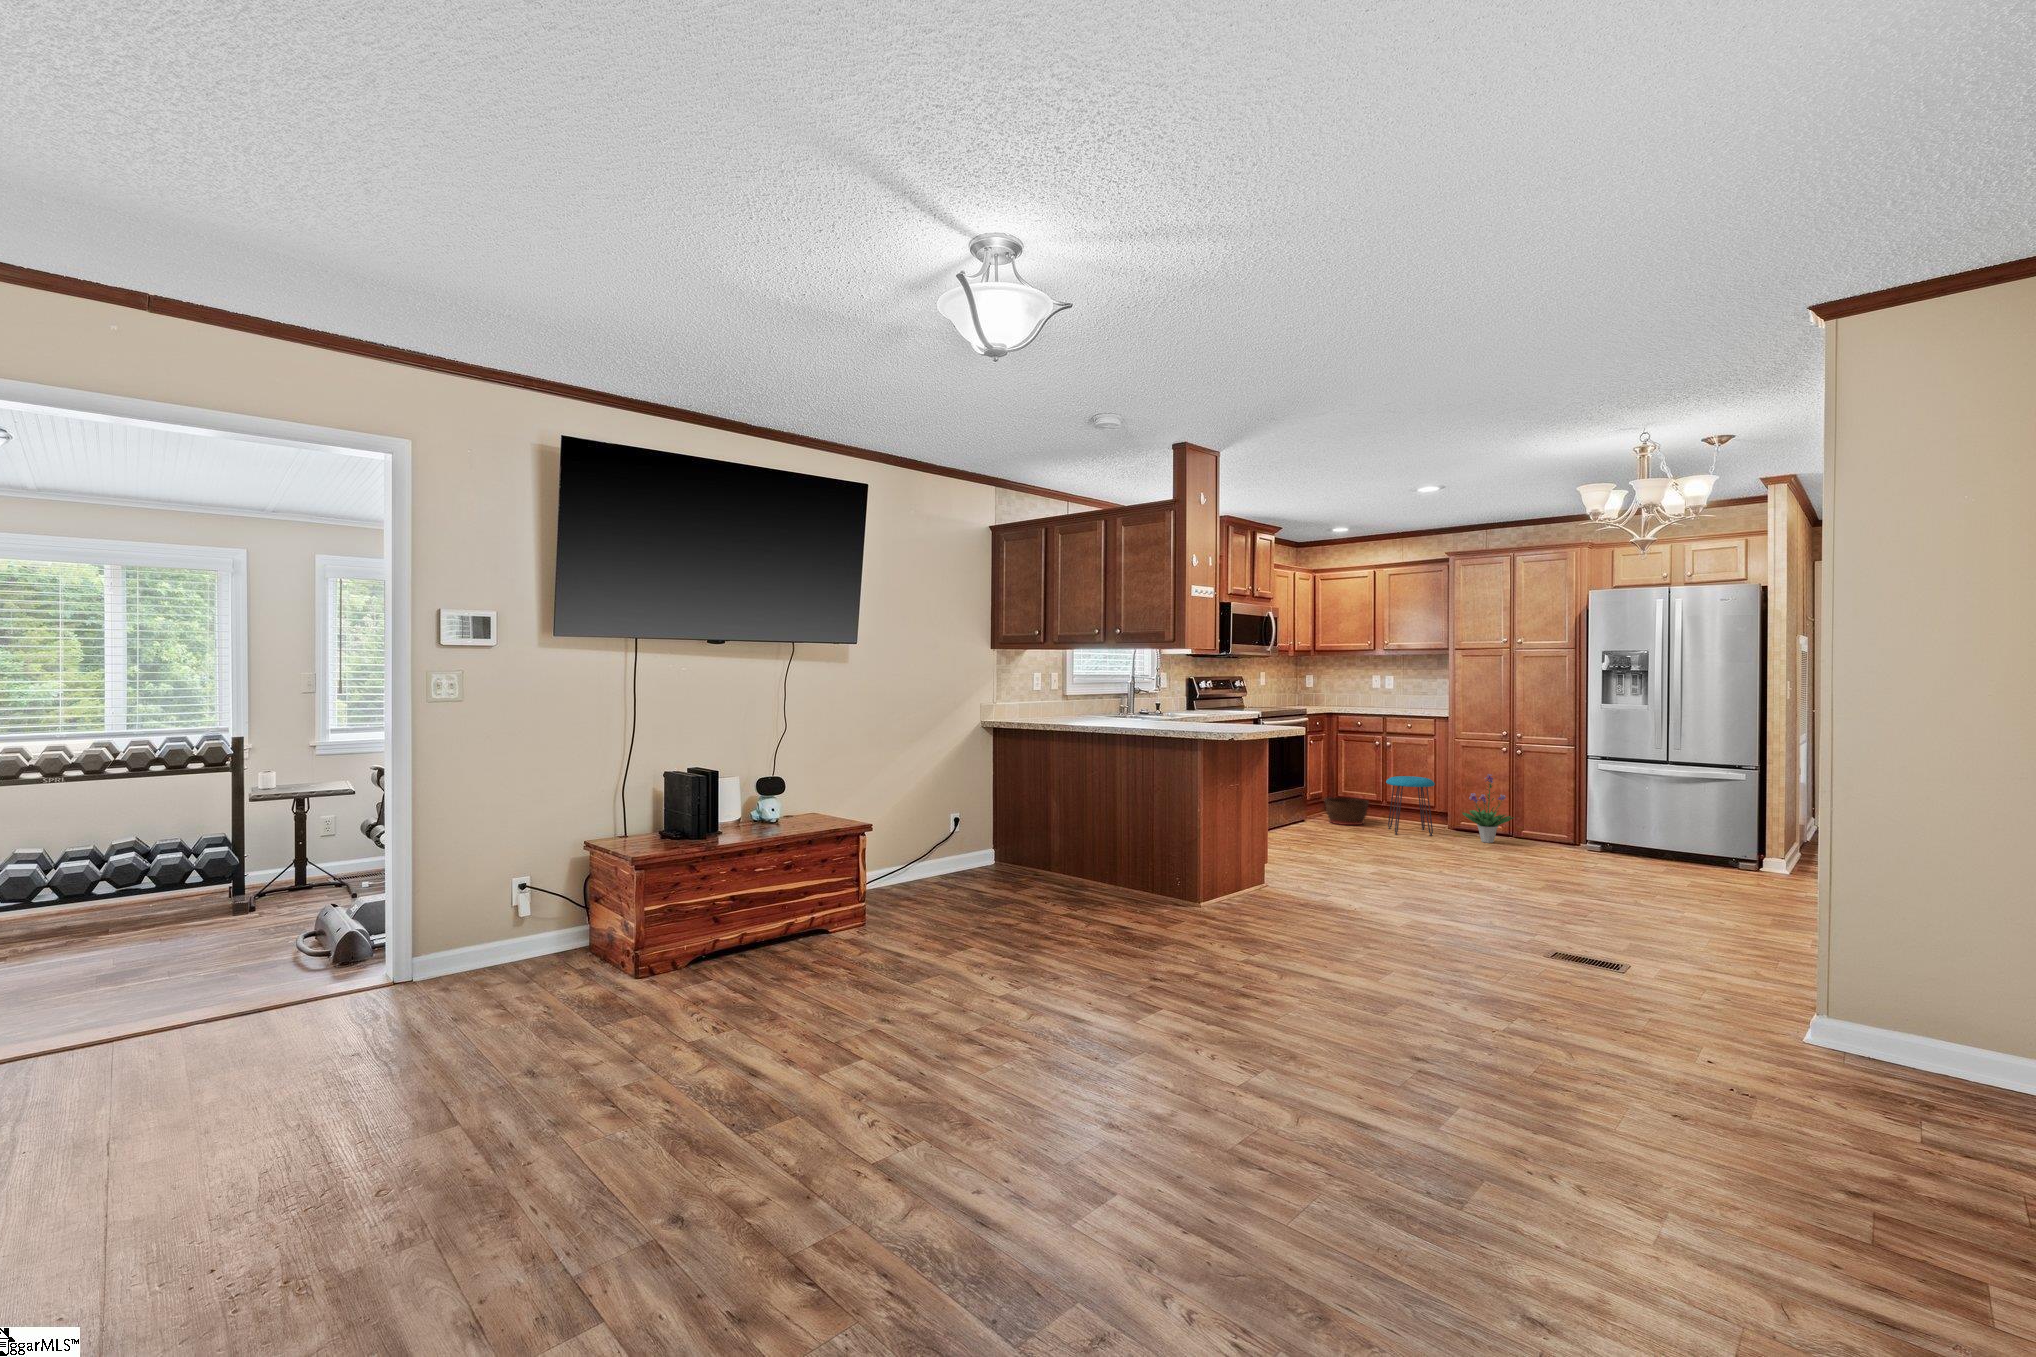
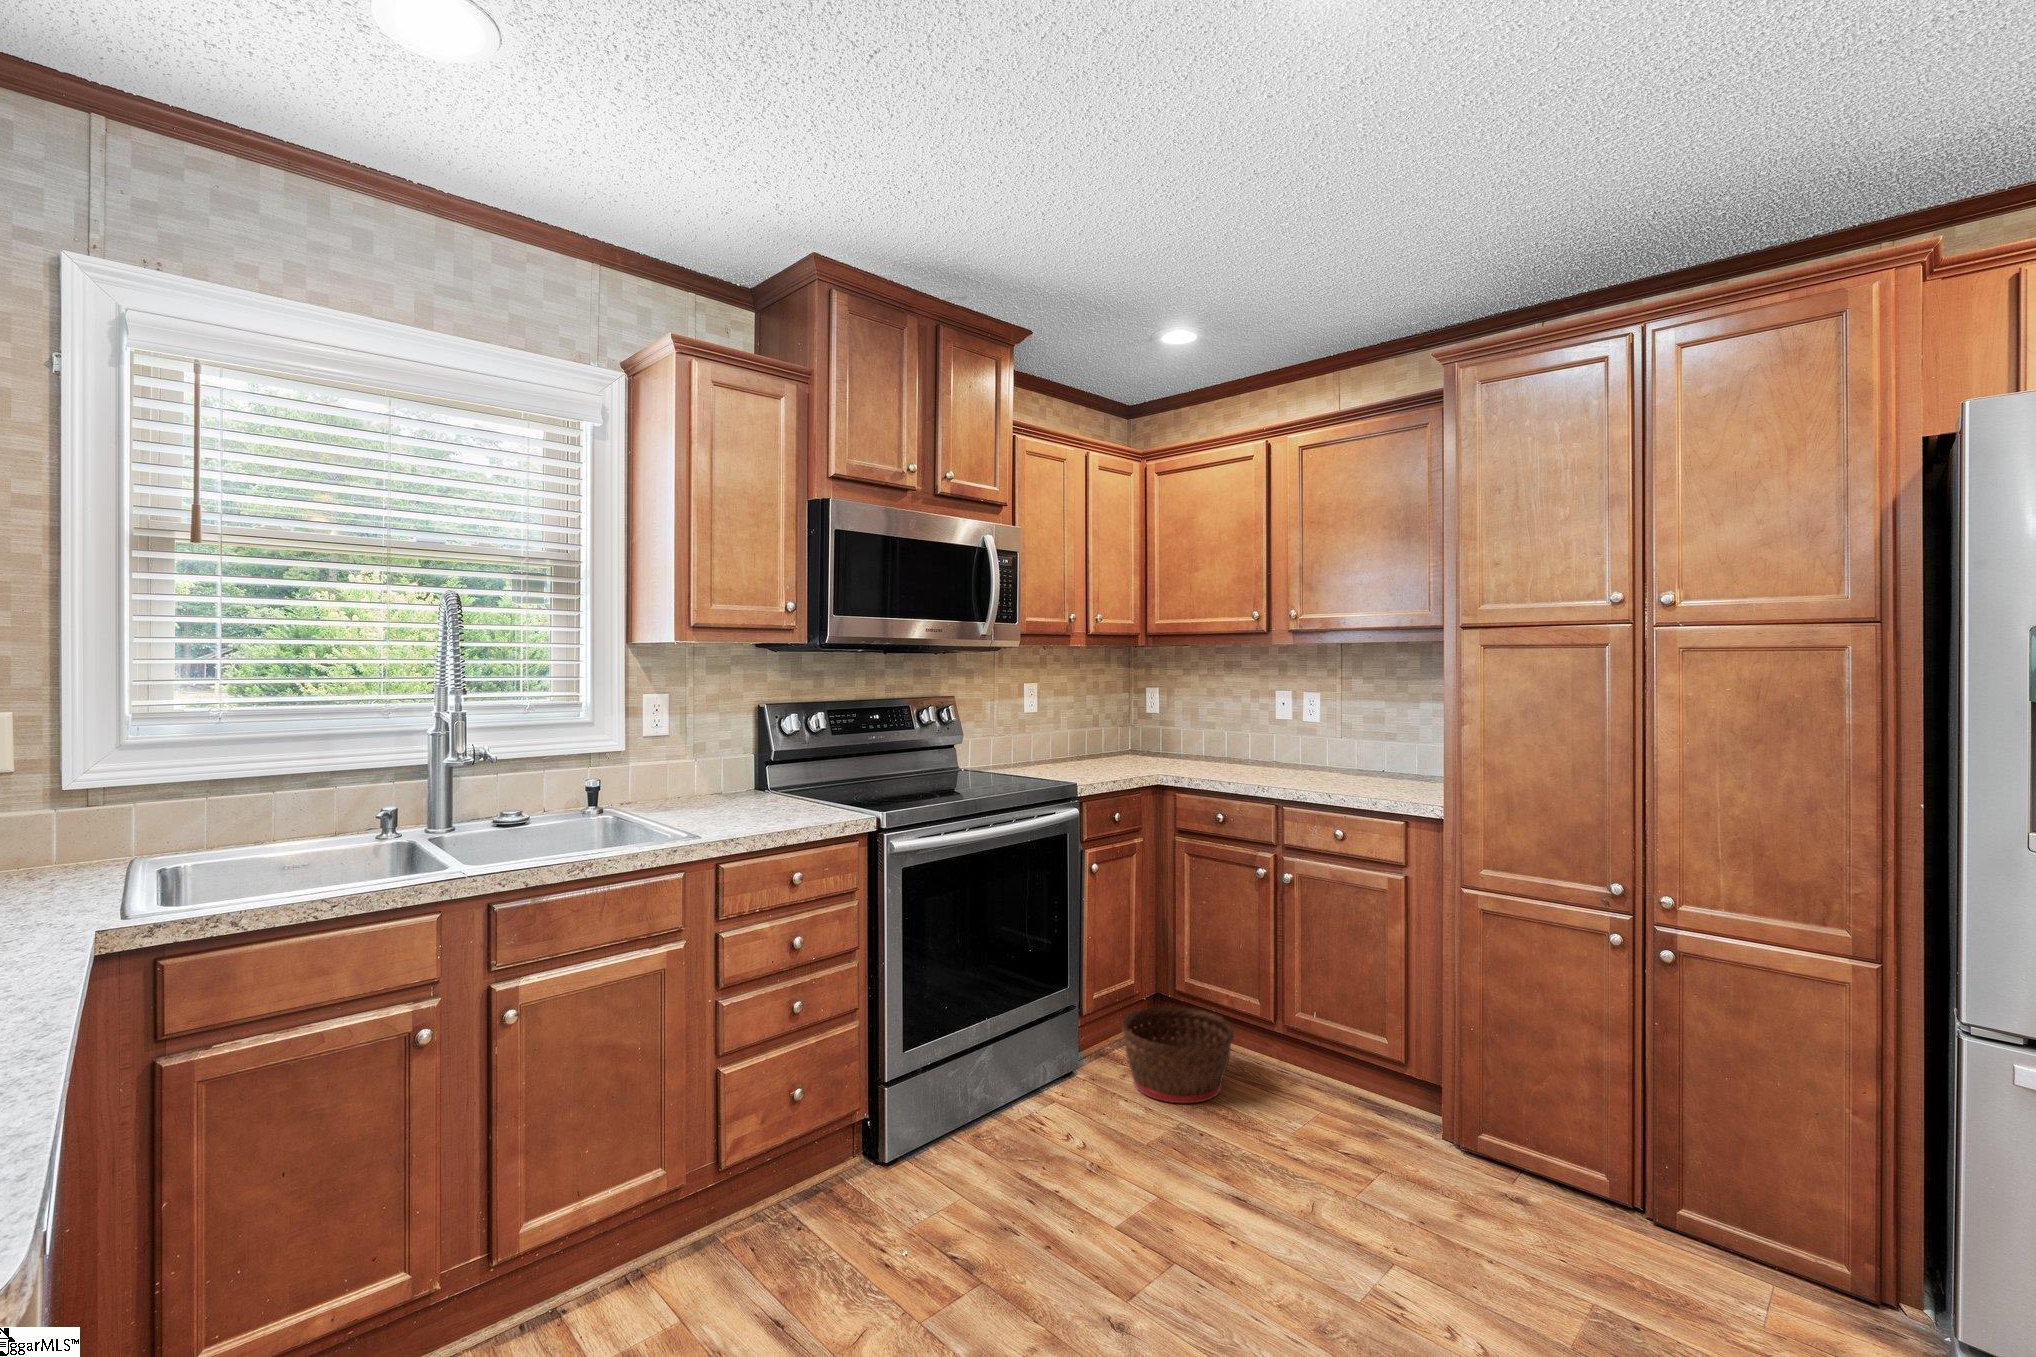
potted plant: present [1462,774,1515,843] -> none [1481,1017,1655,1250]
stool: present [1386,776,1435,836] -> none [1266,983,1401,1185]

